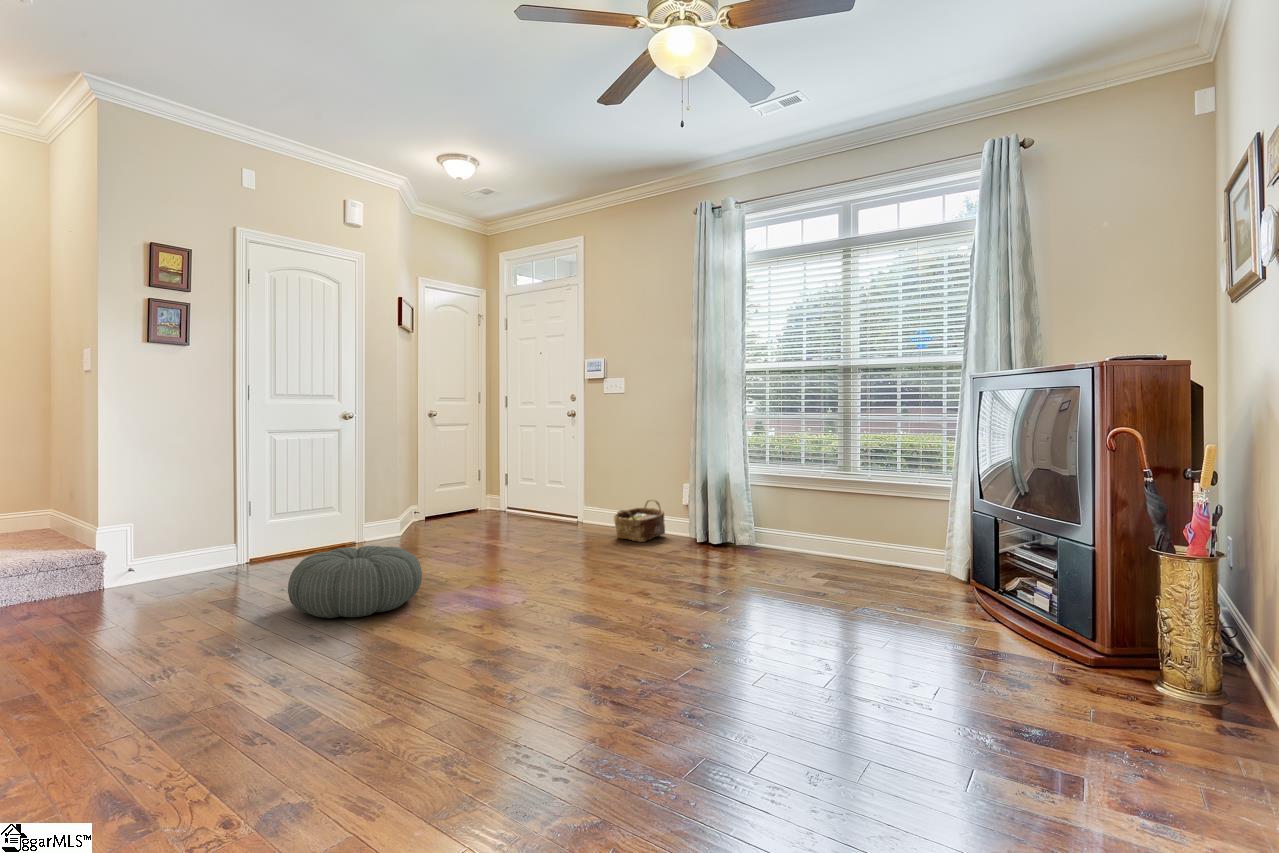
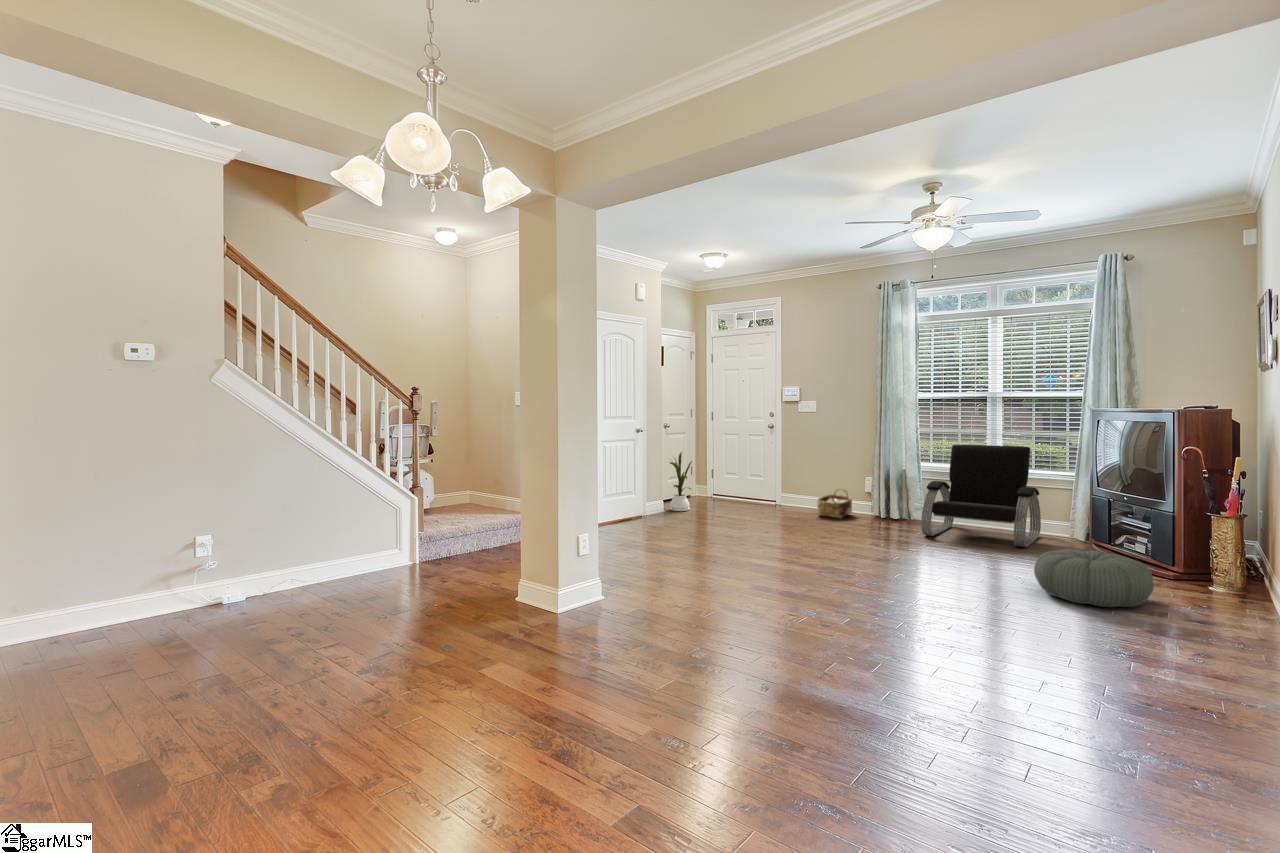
armchair: none [727,435,905,594] -> present [921,445,1041,547]
house plant: none [409,447,456,532] -> present [669,452,692,511]
pouf: present [288,546,422,618] -> present [1034,549,1154,607]

